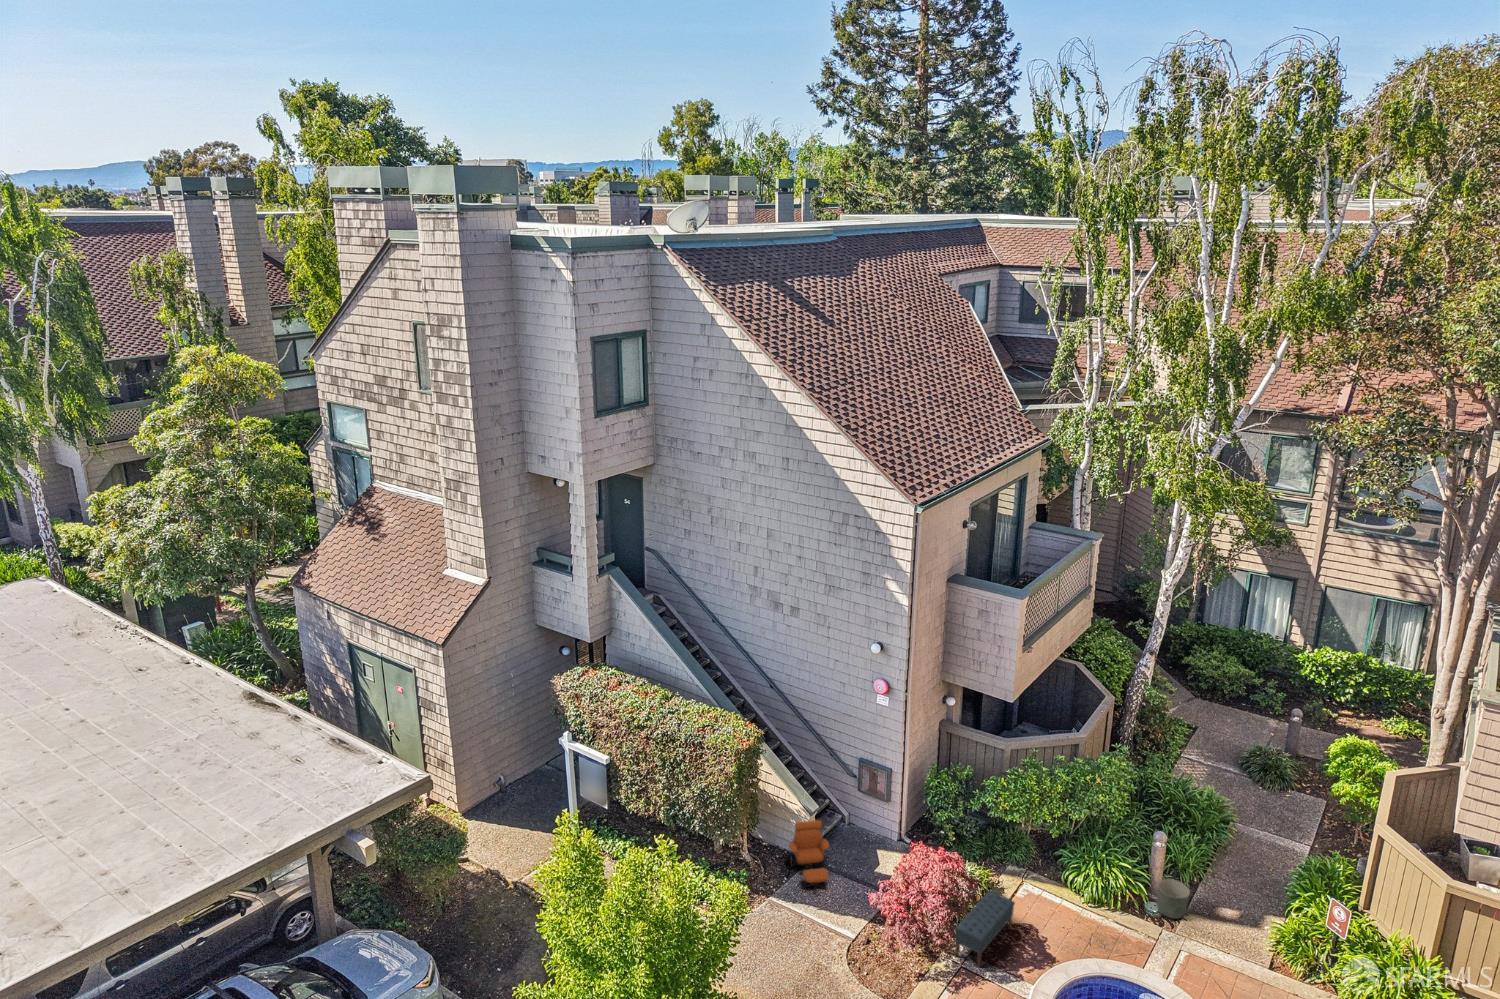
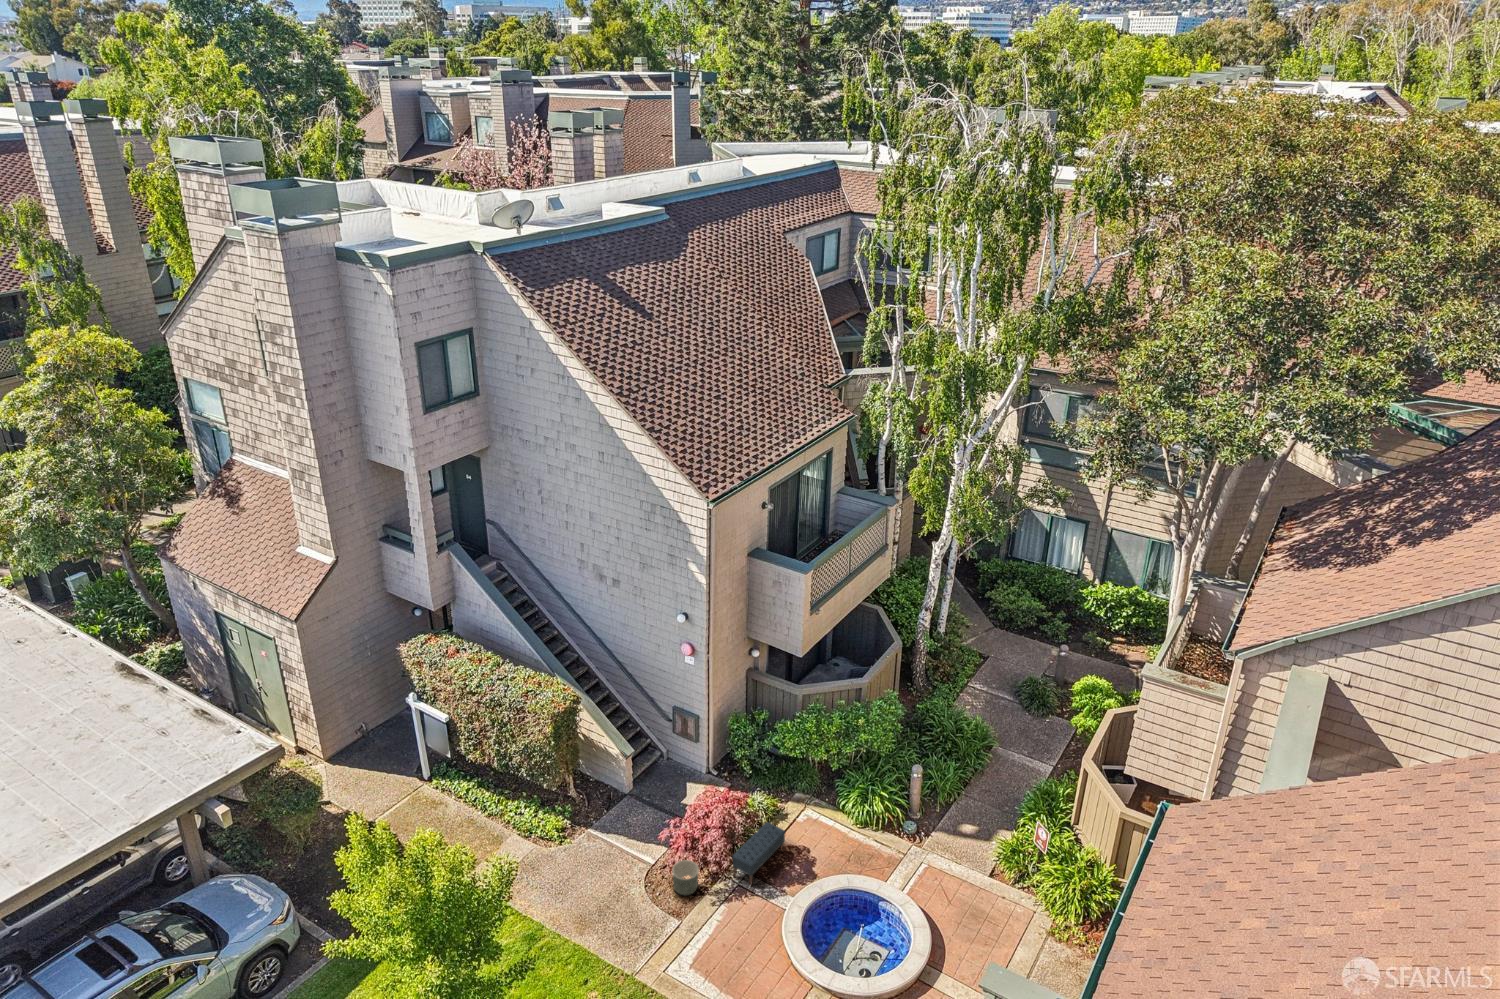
lounge chair: present [789,820,829,894] -> none [607,765,642,828]
planter: present [1156,879,1190,919] -> present [672,860,699,895]

